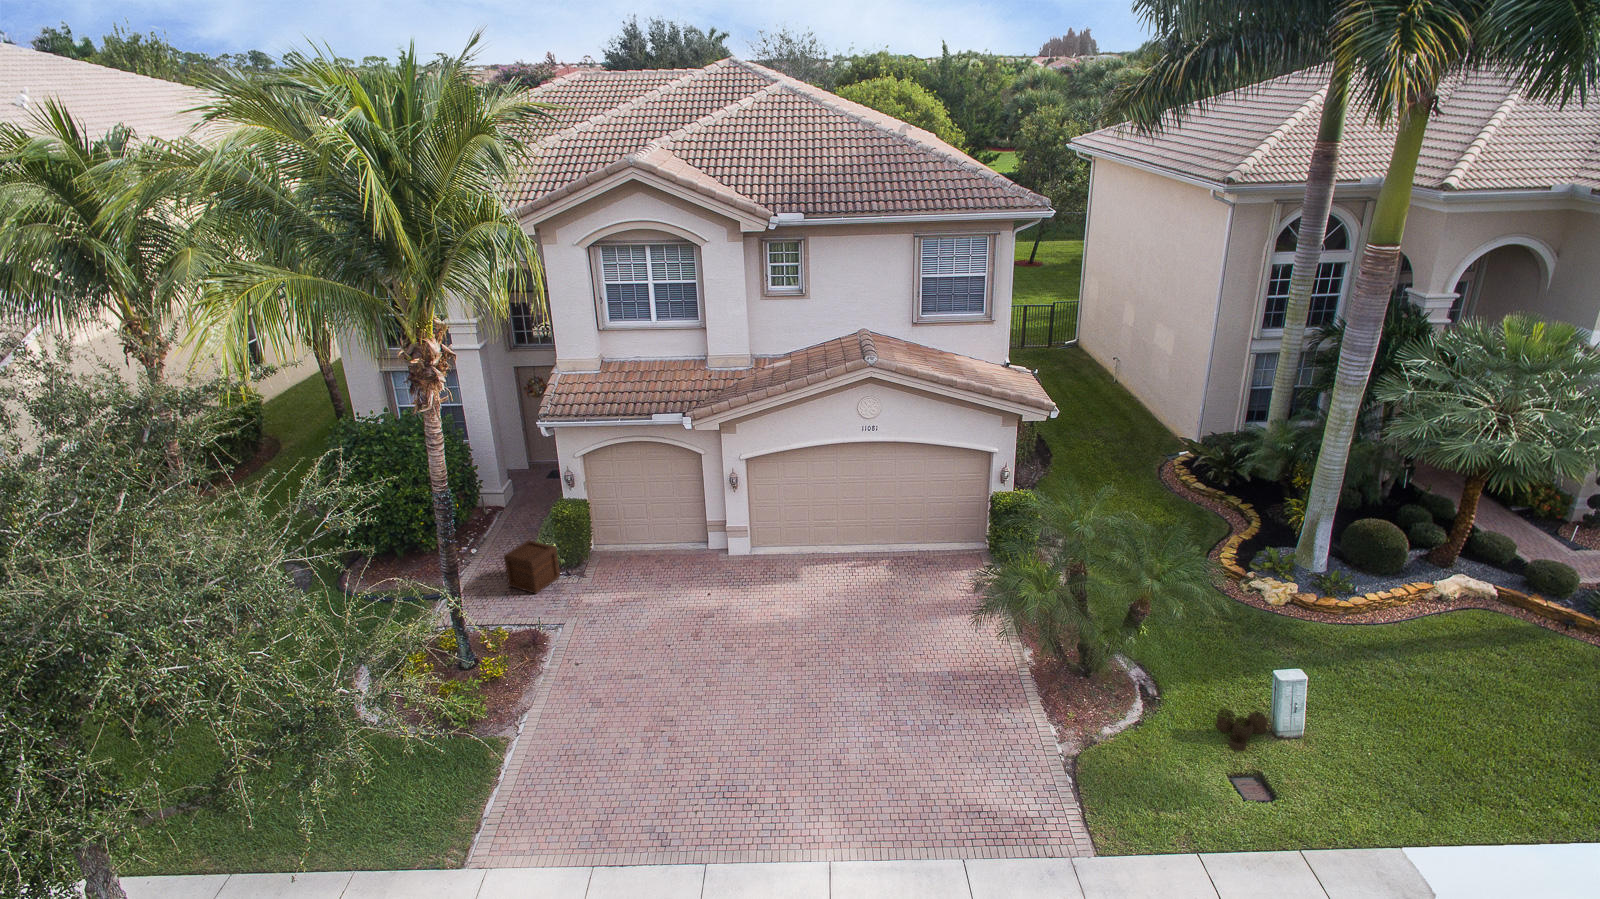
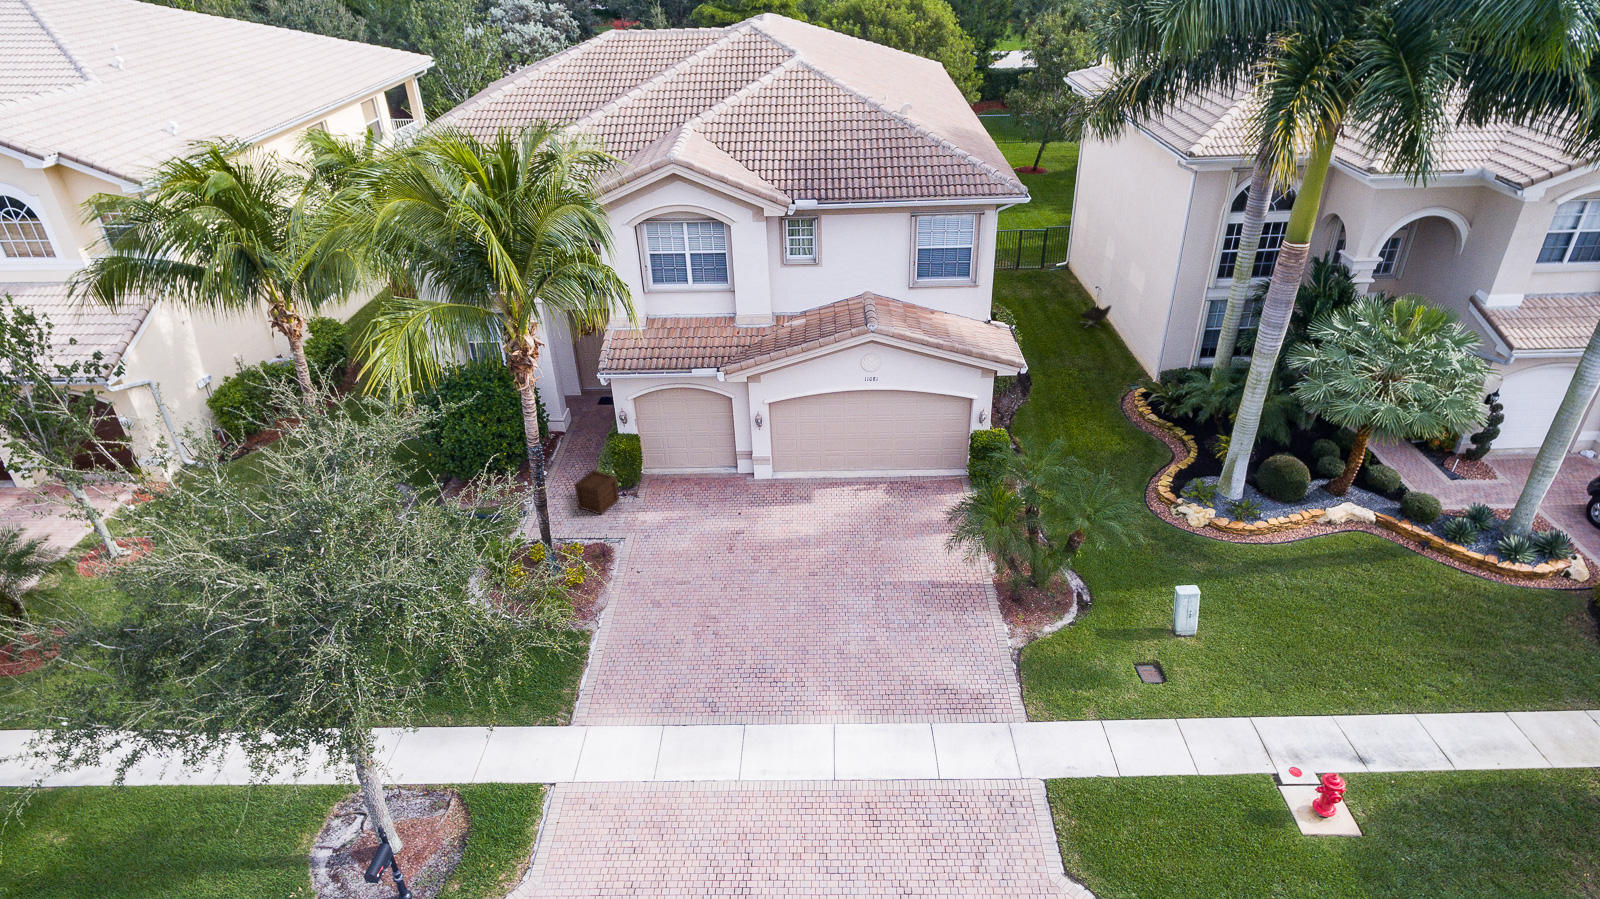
lounge chair: none [1098,371,1134,397] -> present [1080,306,1111,324]
decorative plant: none [1040,653,1084,693] -> present [1005,571,1025,600]
woven basket: present [1216,708,1268,751] -> none [1130,611,1169,645]

